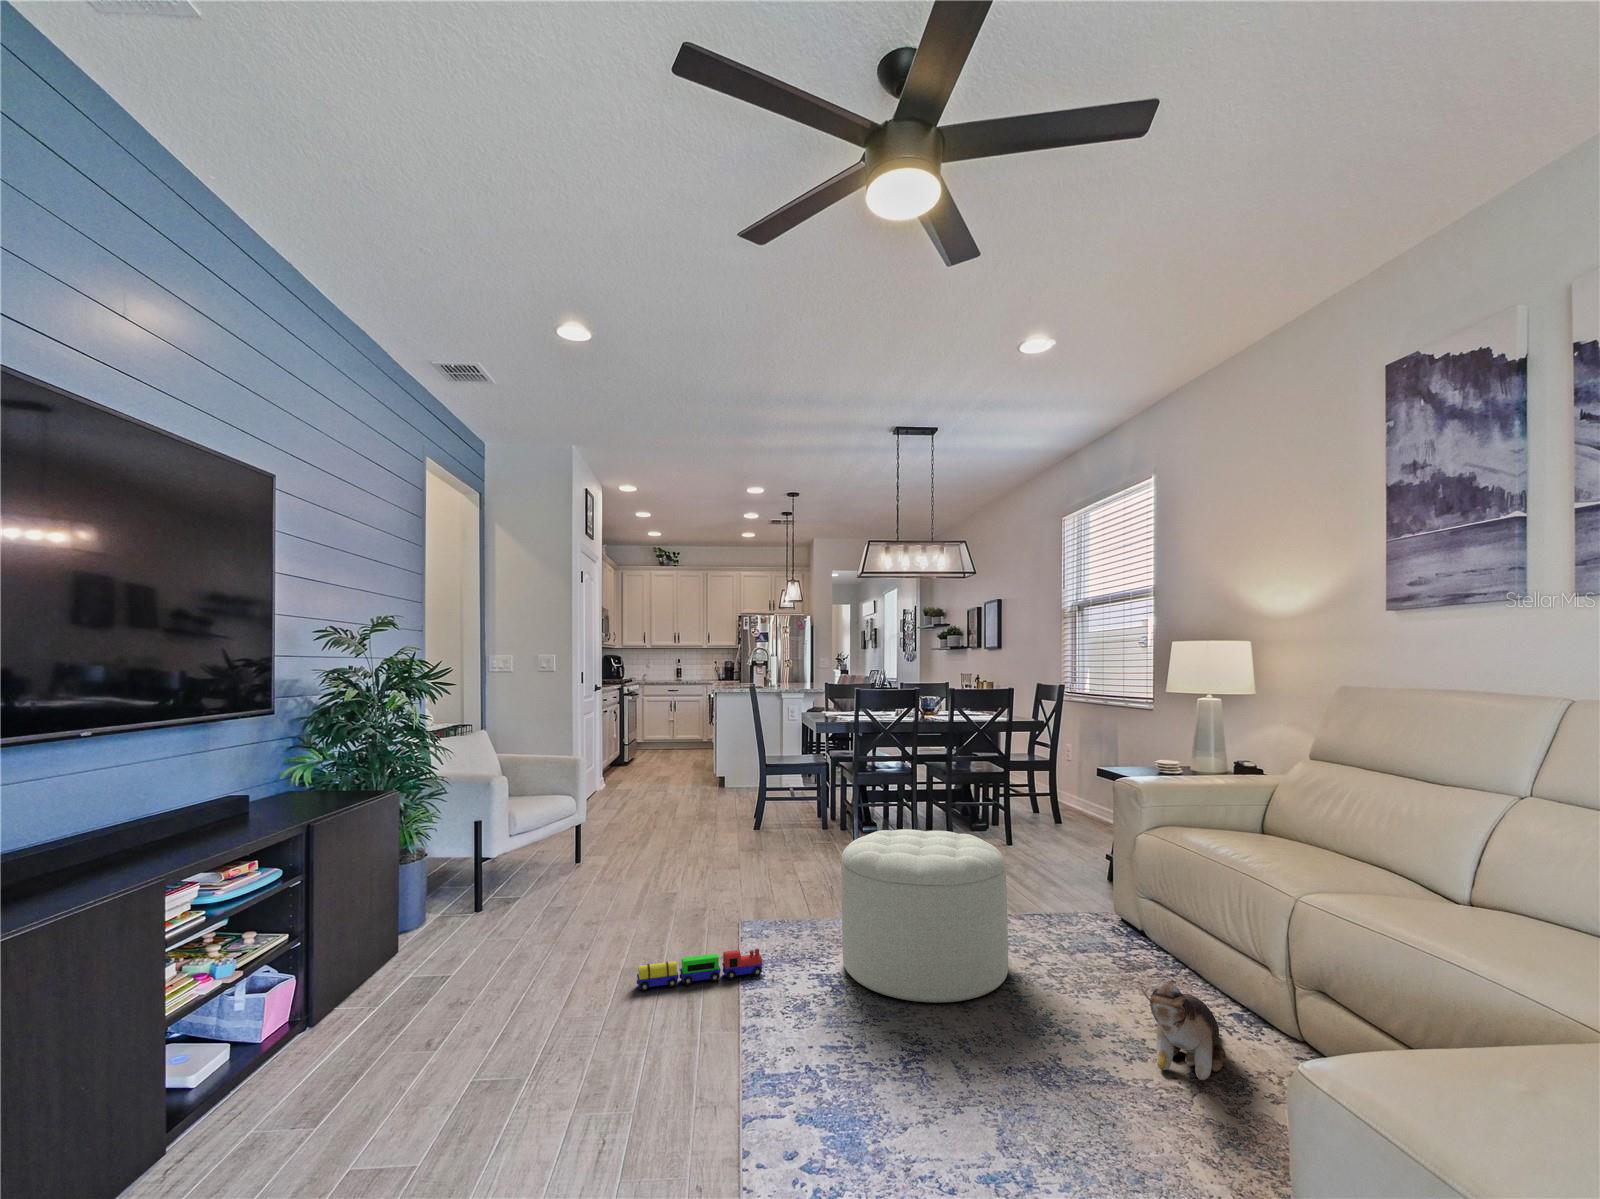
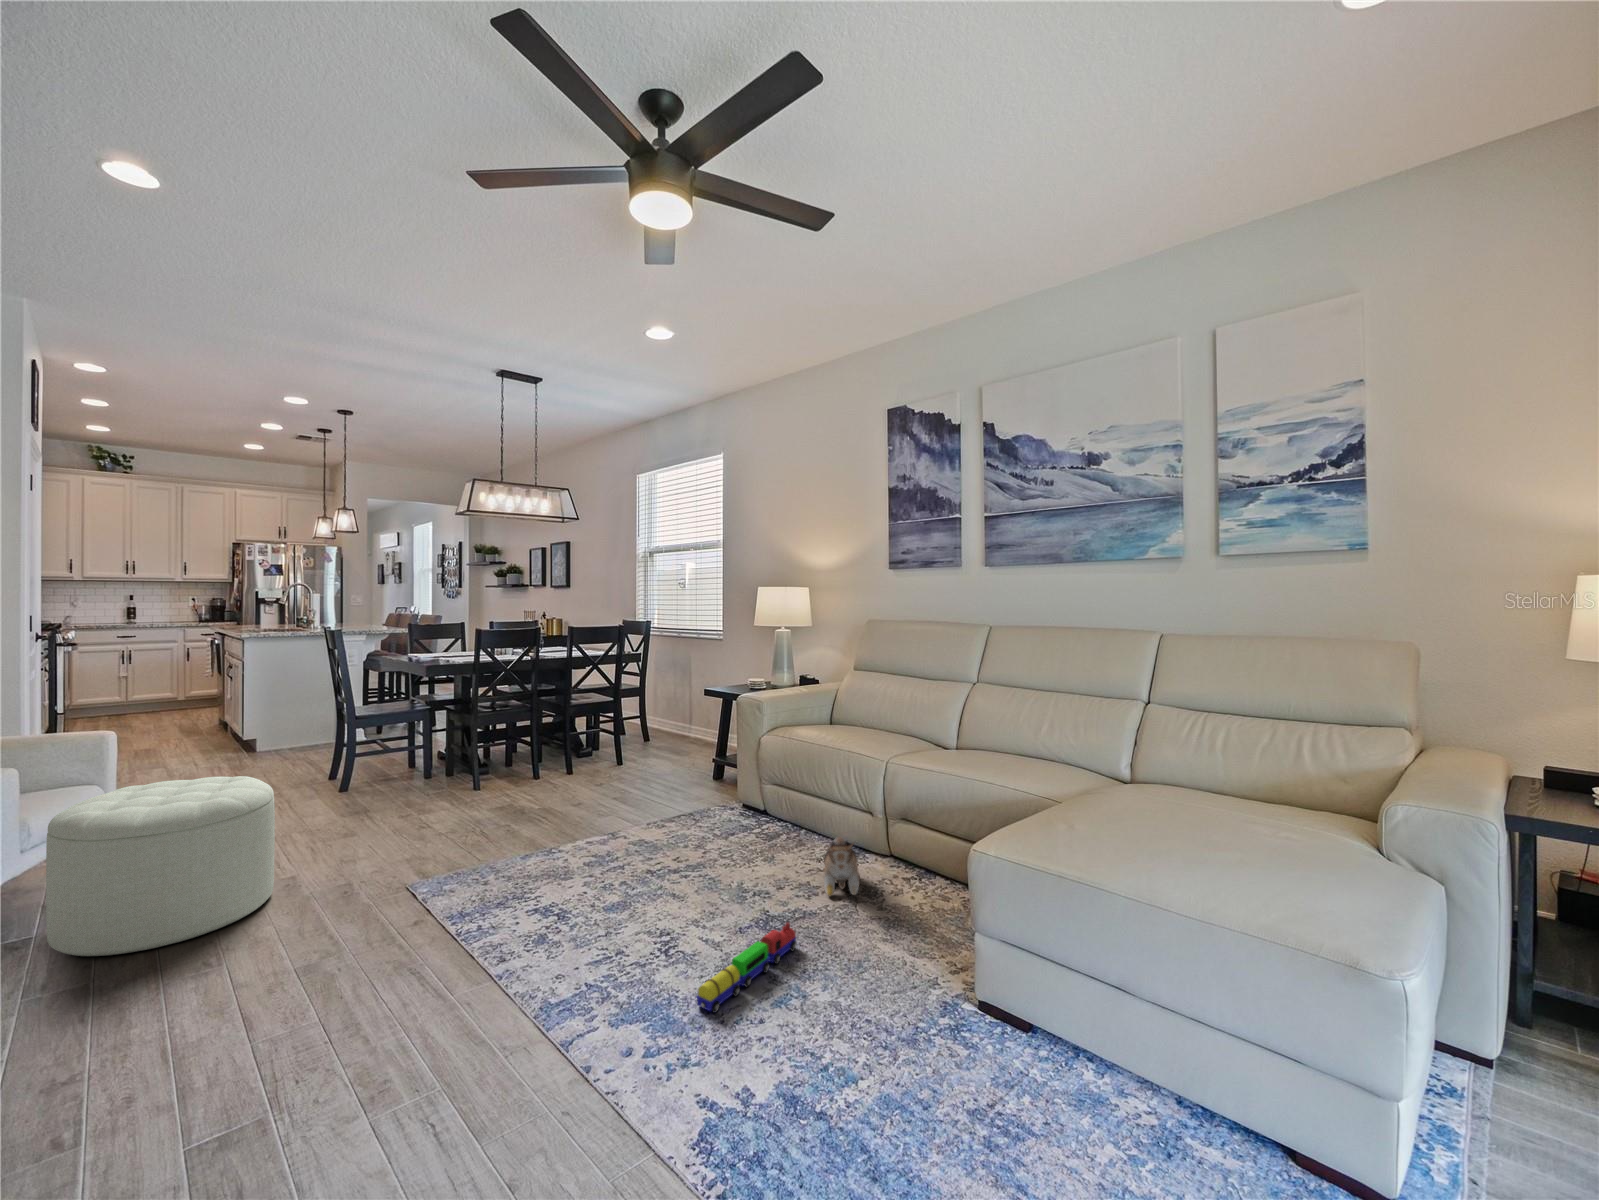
ottoman: present [841,829,1008,1003] -> present [46,776,275,956]
toy train: present [636,949,763,991] -> present [696,922,796,1013]

